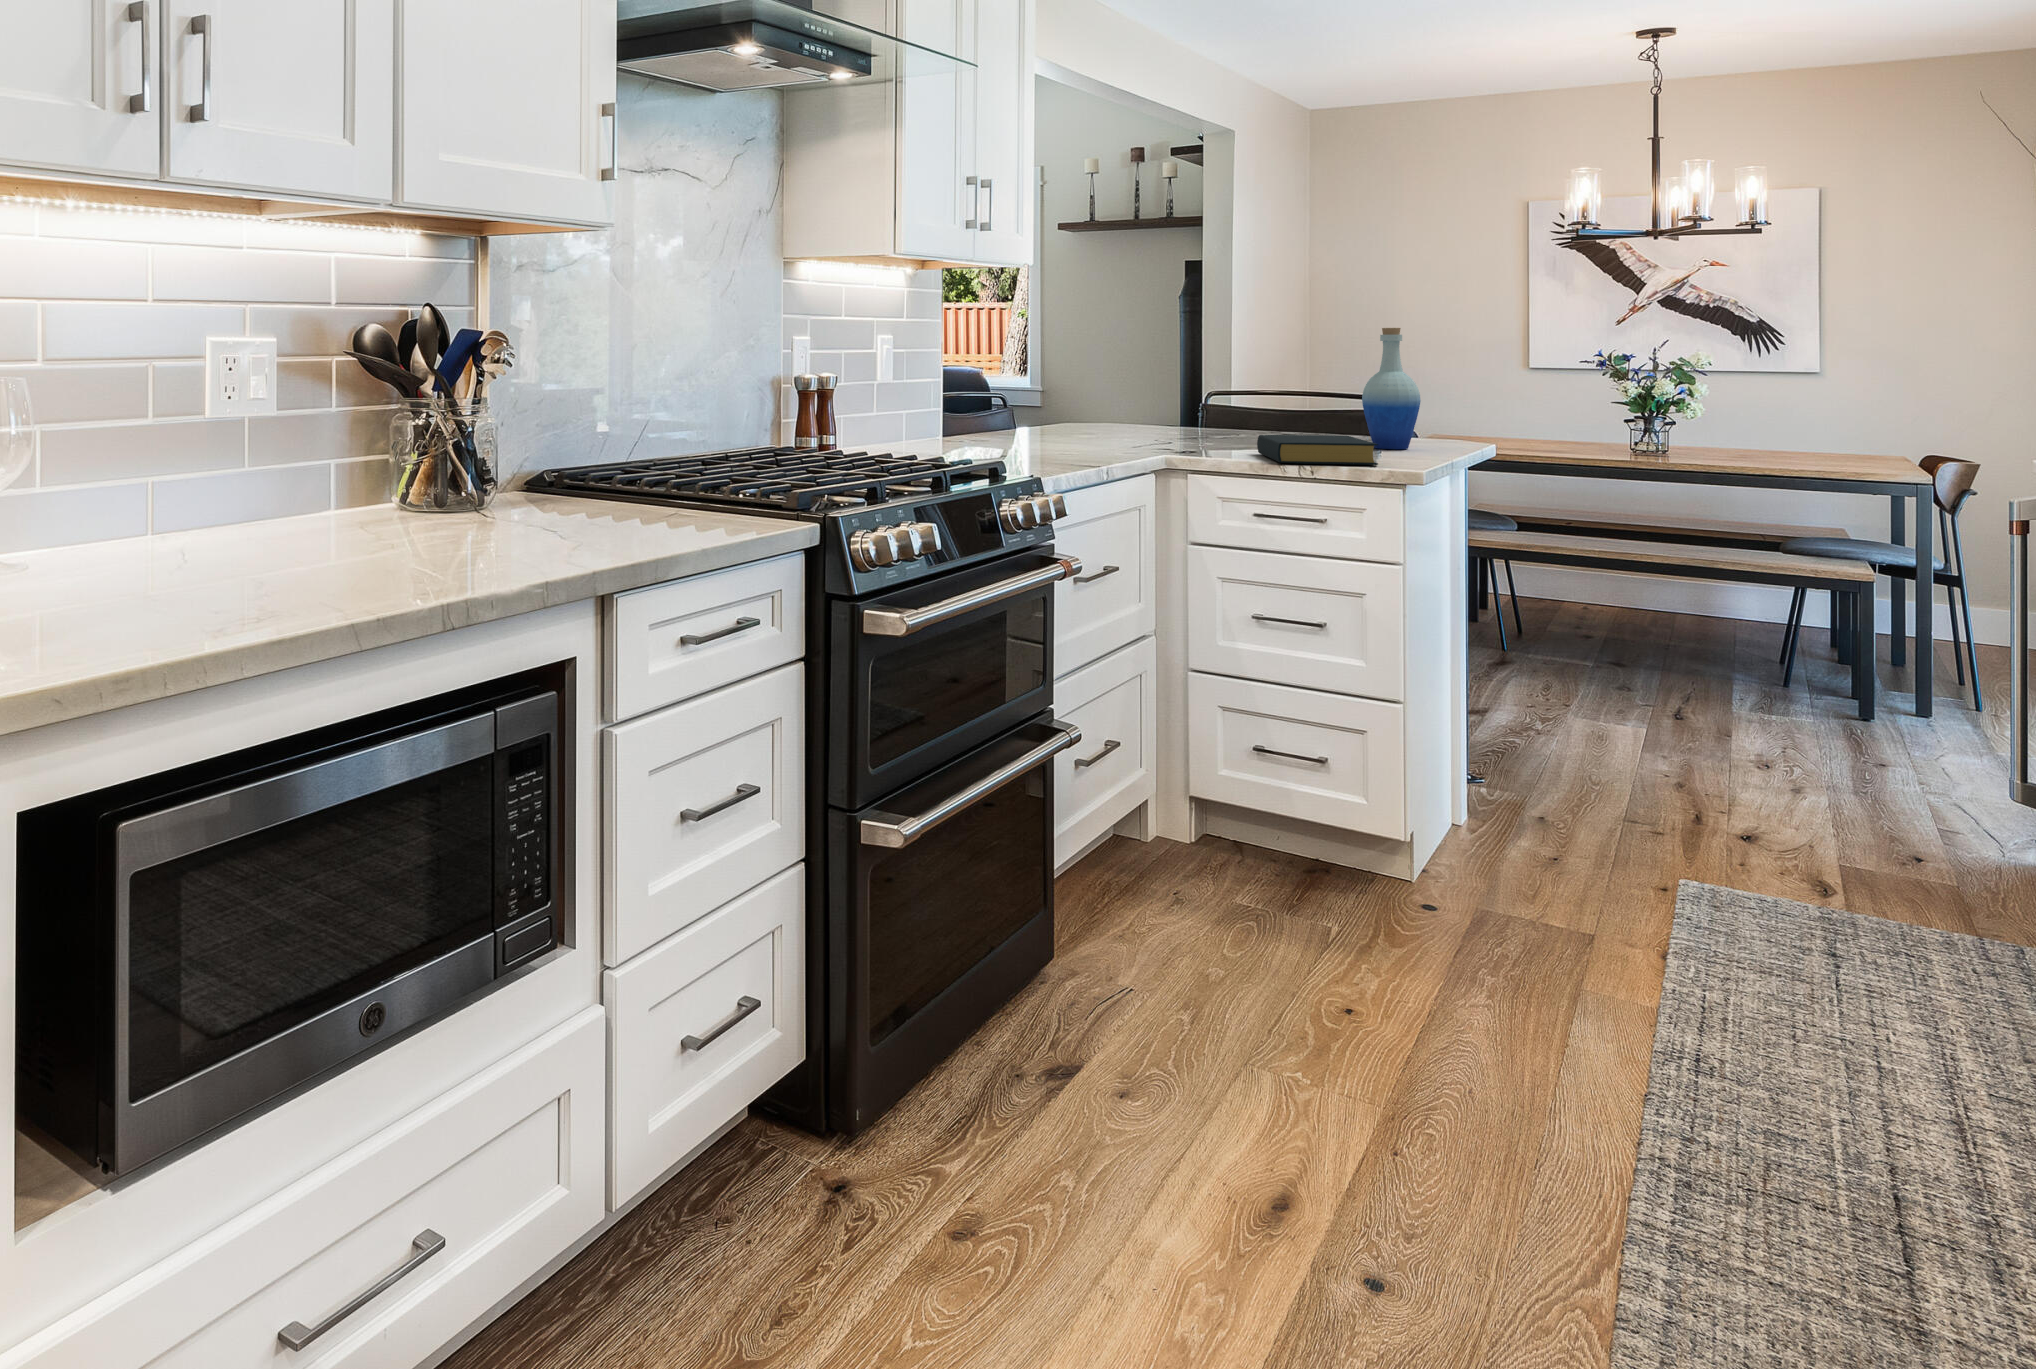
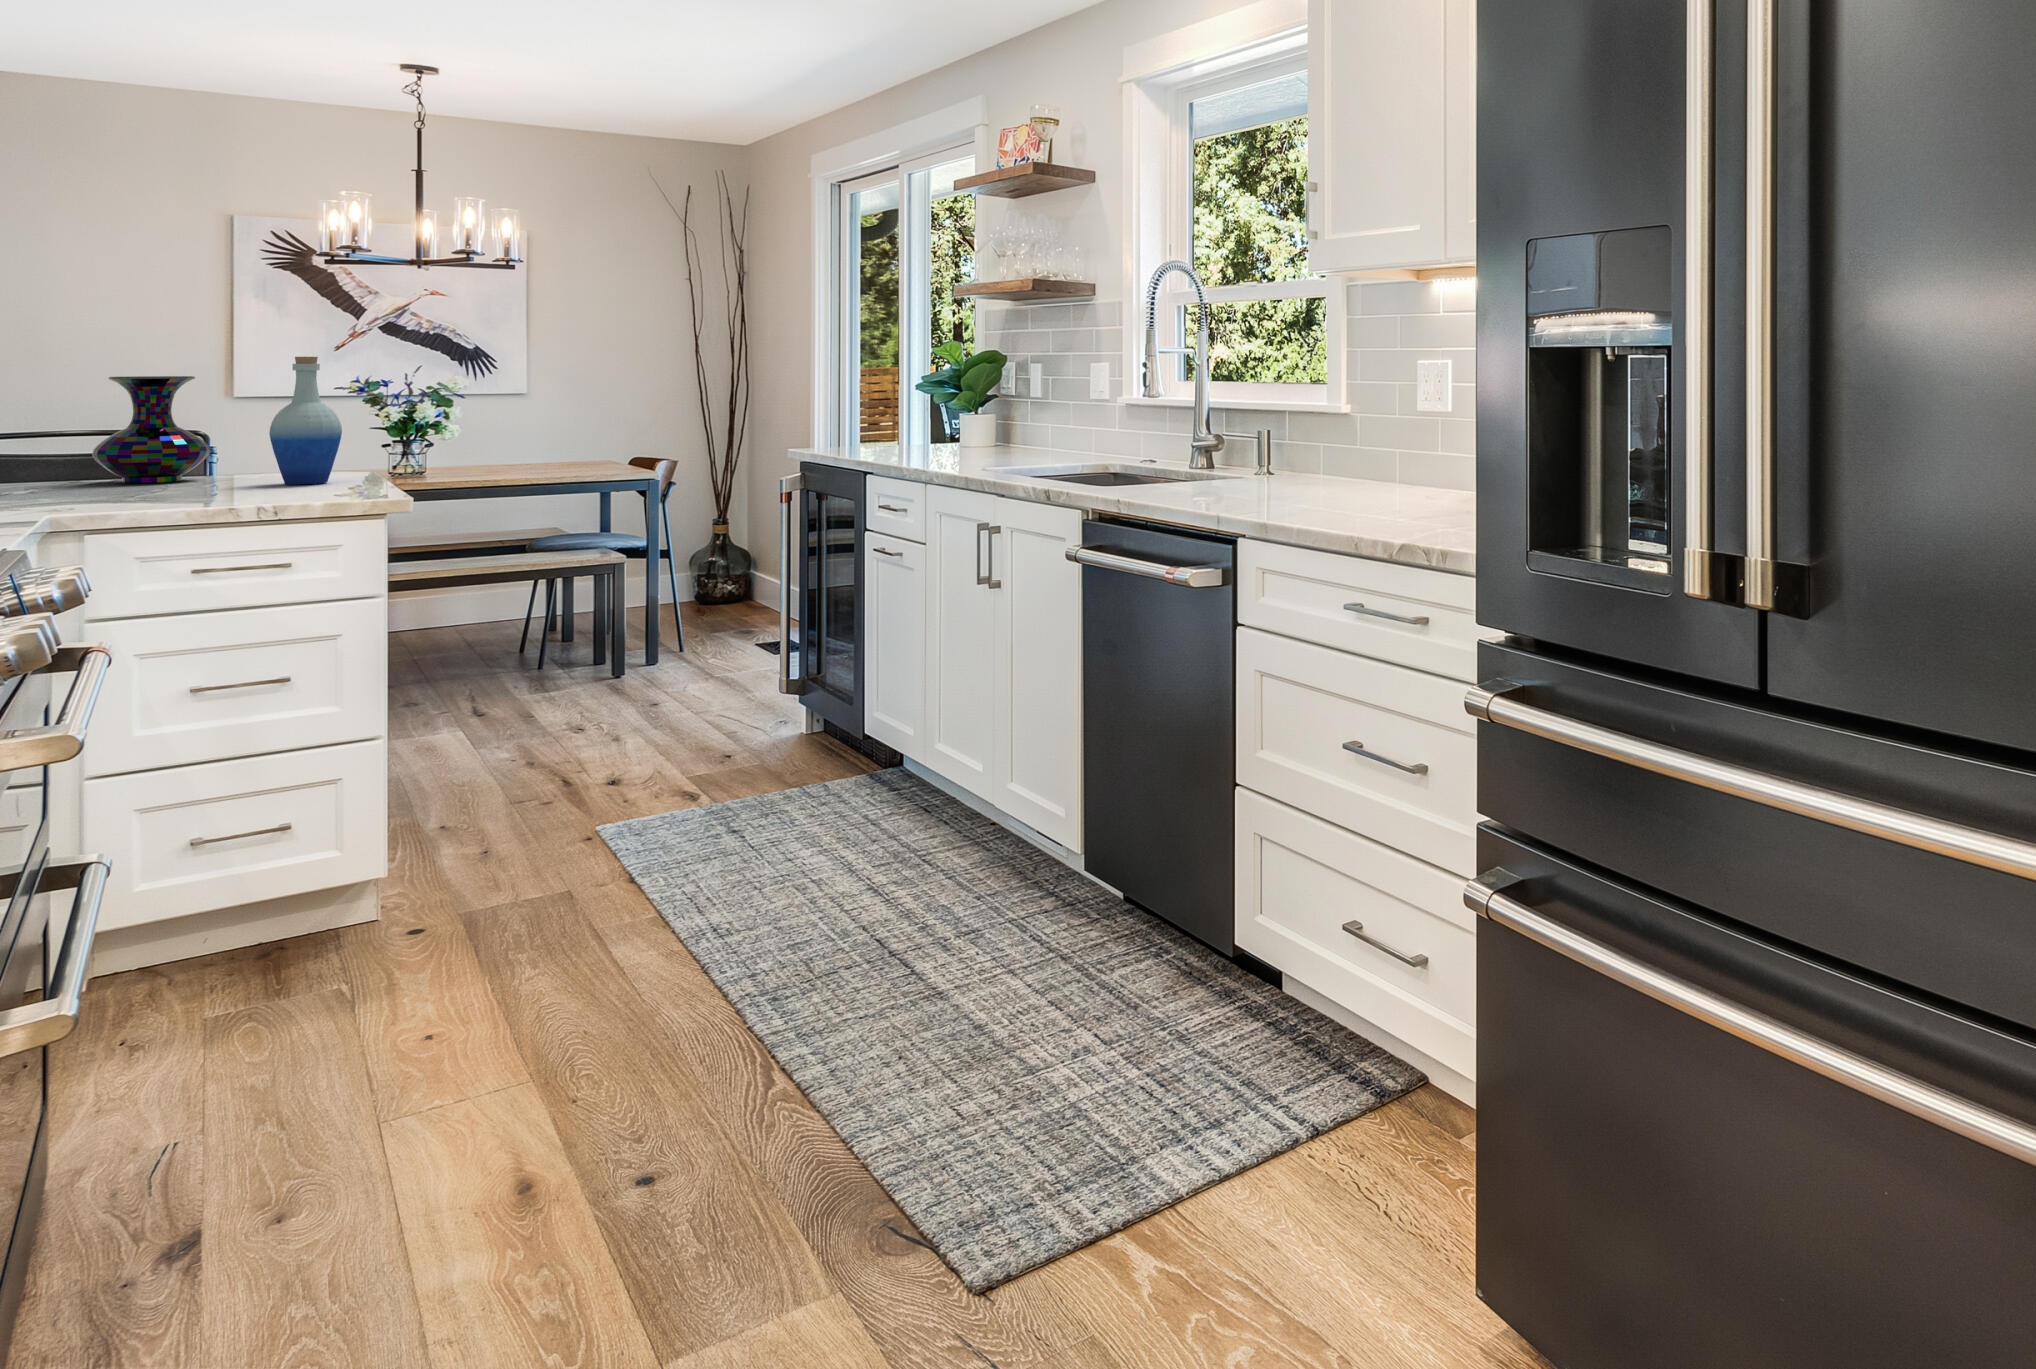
vase: none [1264,347,1343,438] -> present [92,376,210,483]
hardback book: present [1257,435,1378,465] -> none [172,472,364,506]

